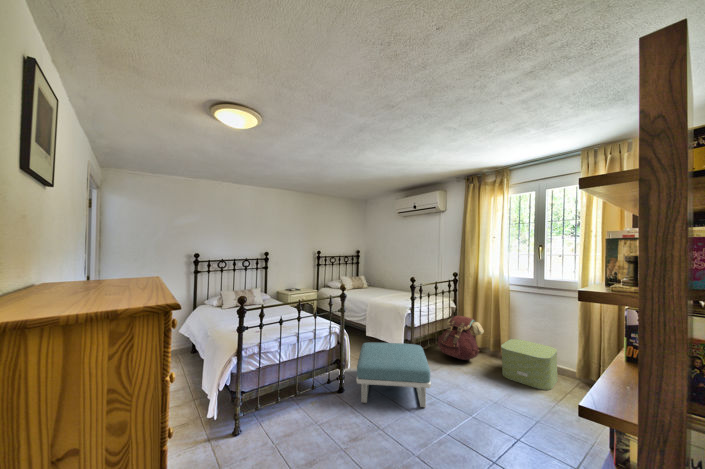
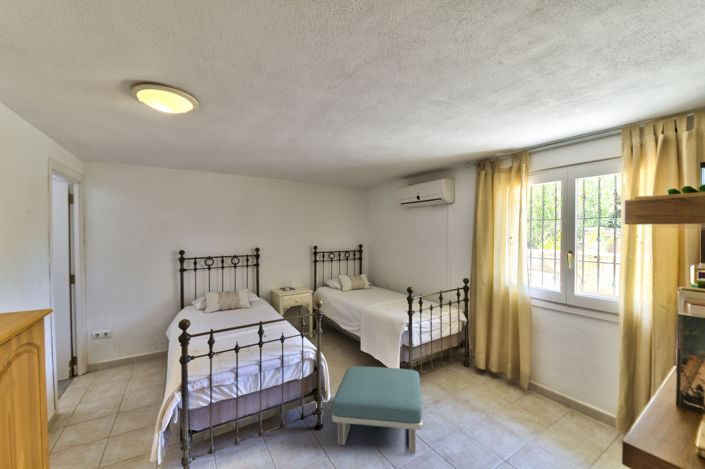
backpack: present [438,316,484,360] -> none [443,331,498,386]
storage box: present [501,339,558,390] -> none [518,362,589,430]

